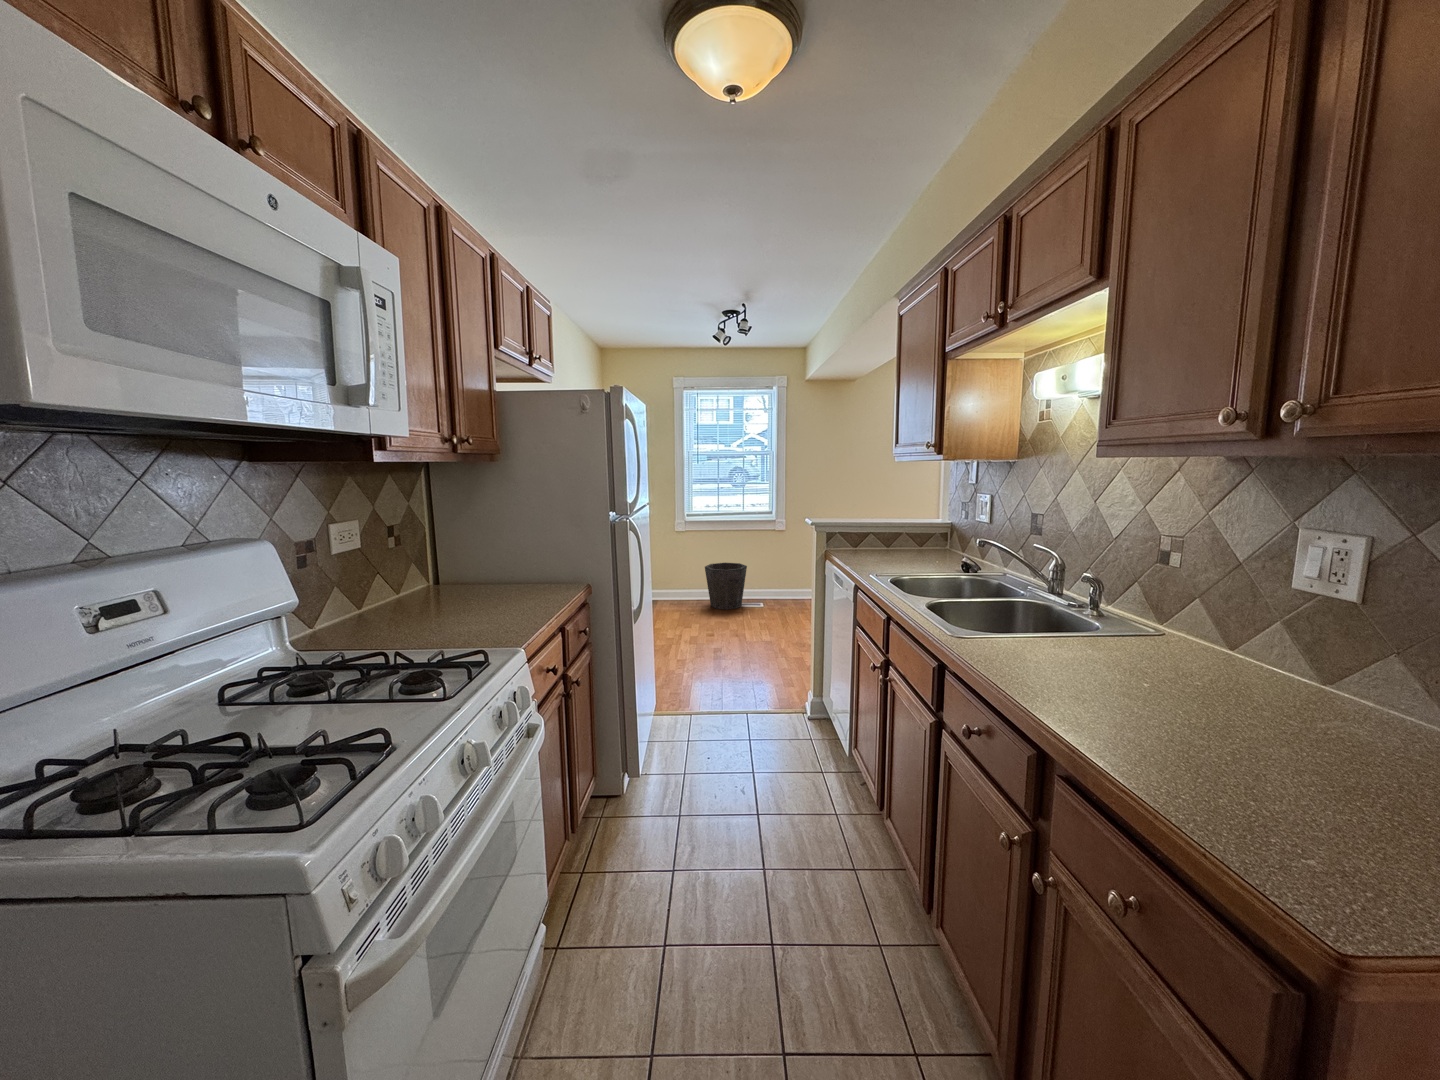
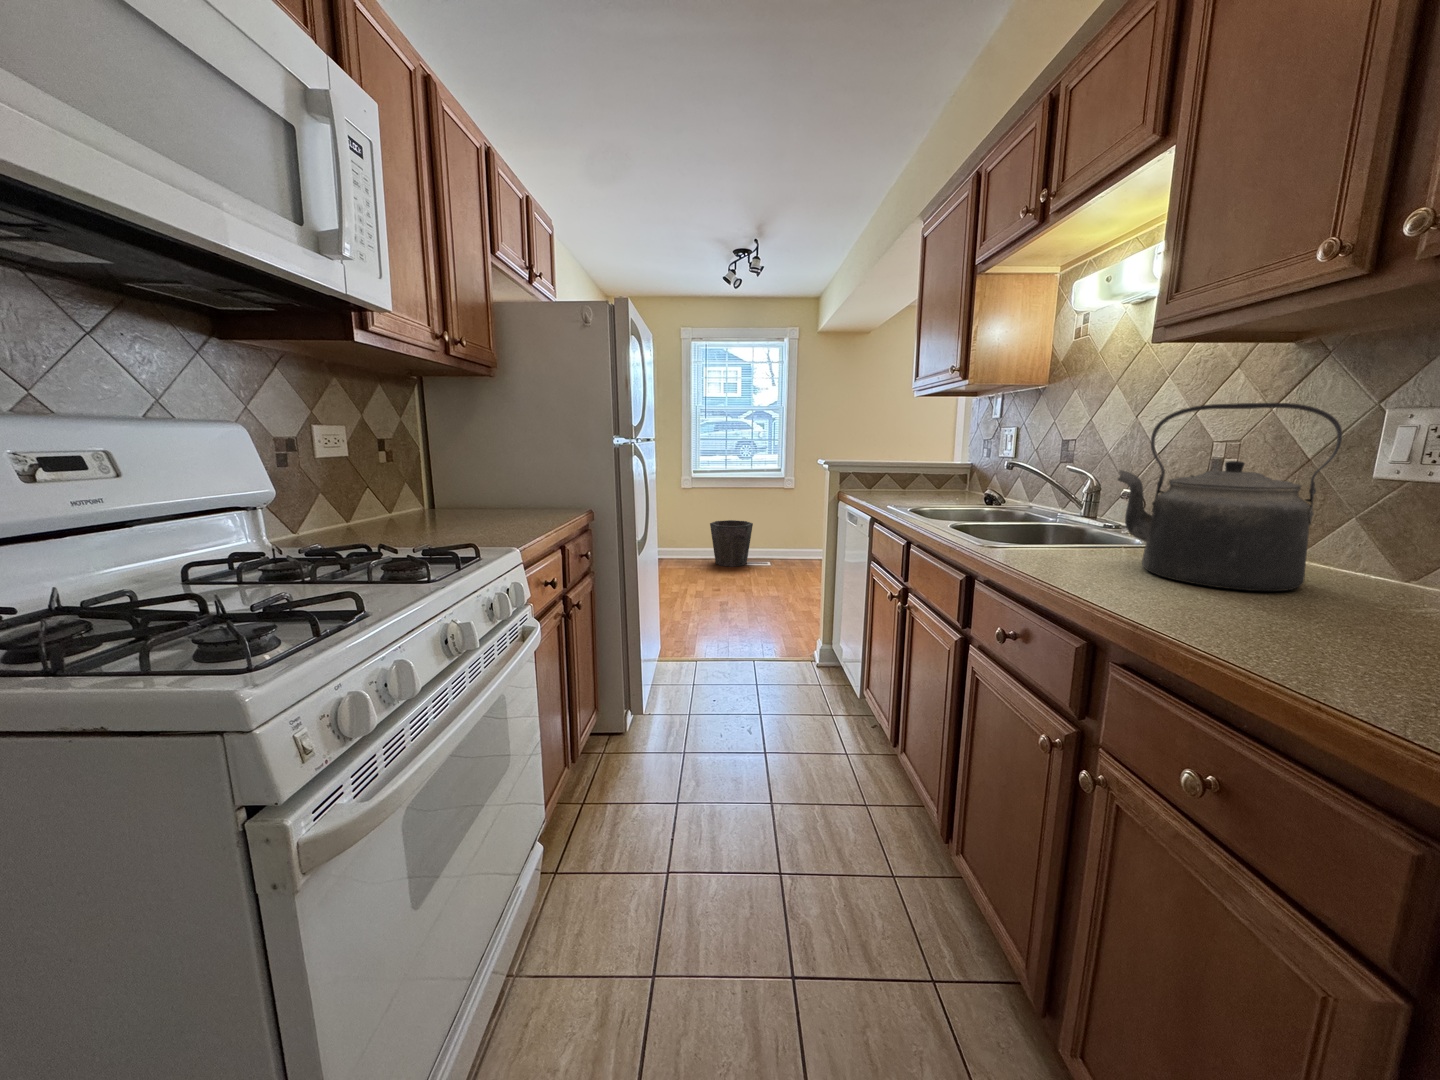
kettle: none [1066,529,1252,703] -> present [1117,403,1342,591]

